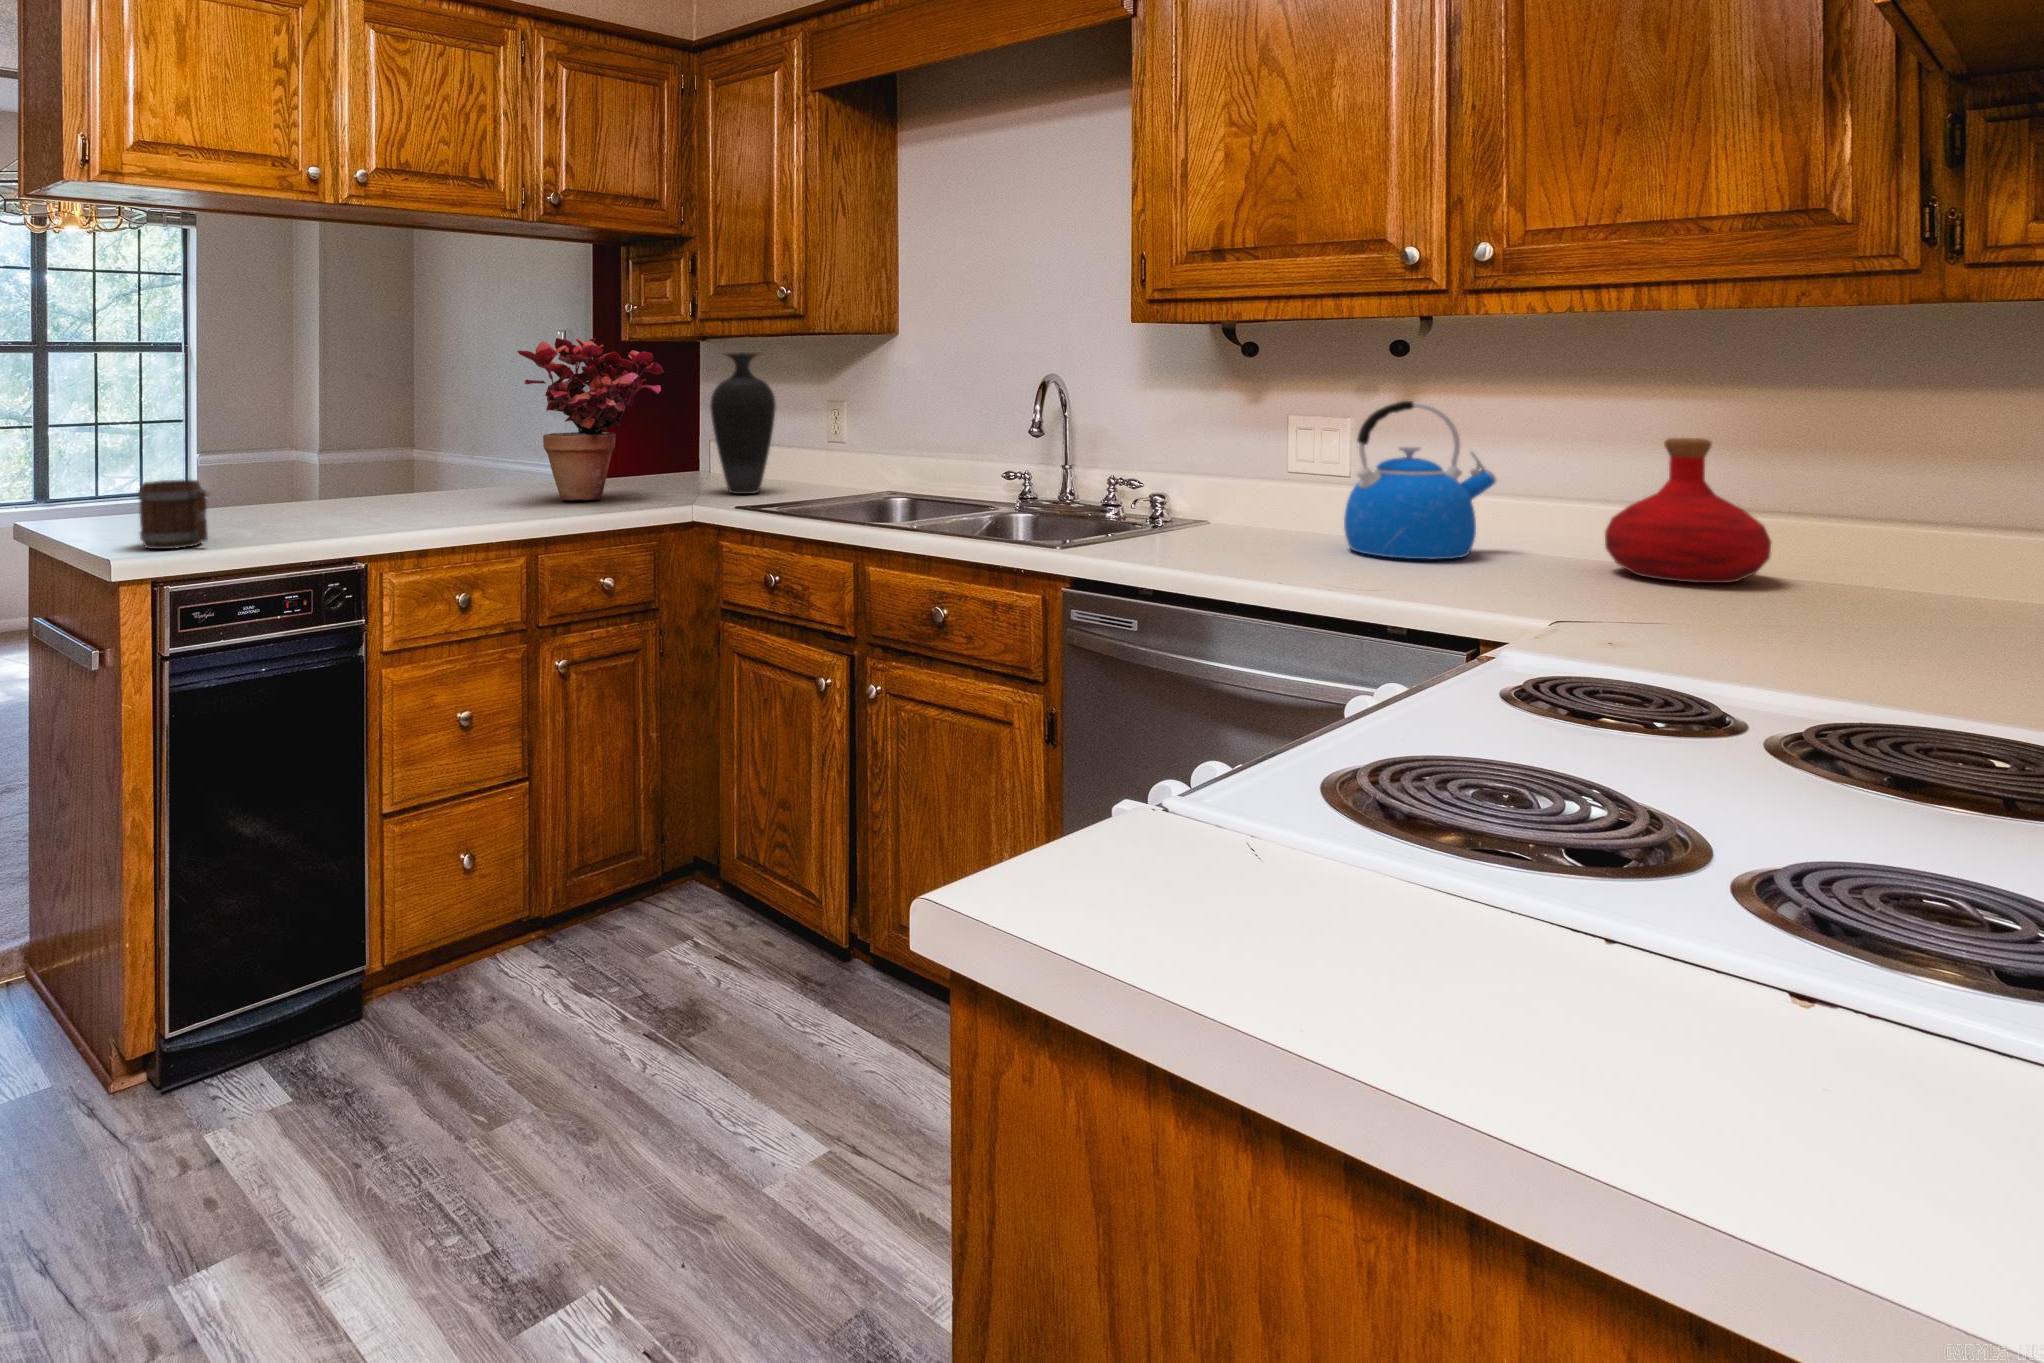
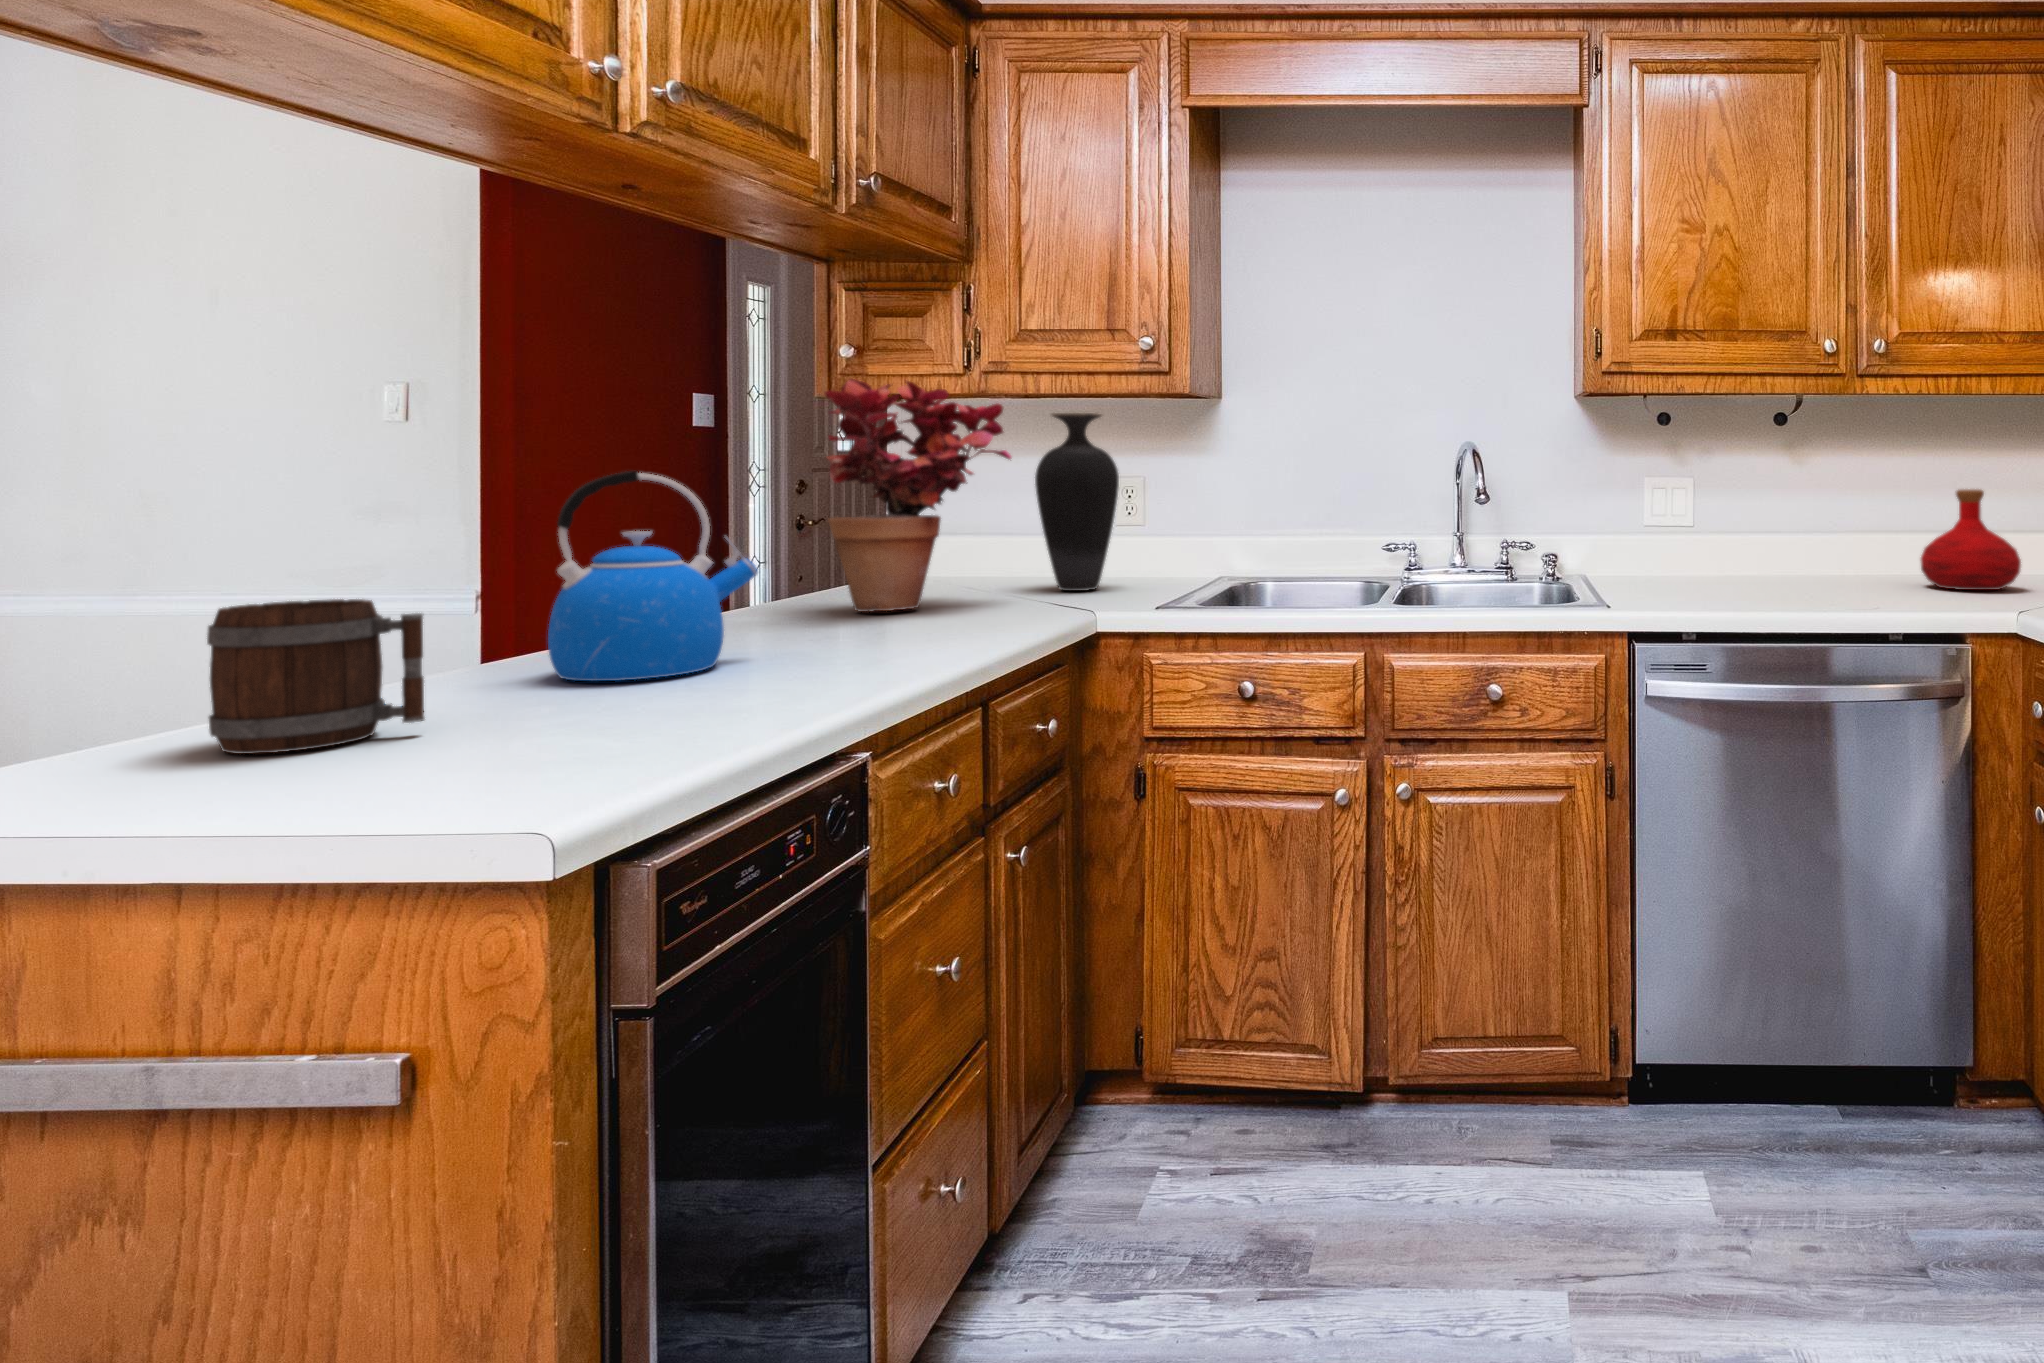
kettle: present [1344,401,1496,559] -> present [548,471,758,681]

